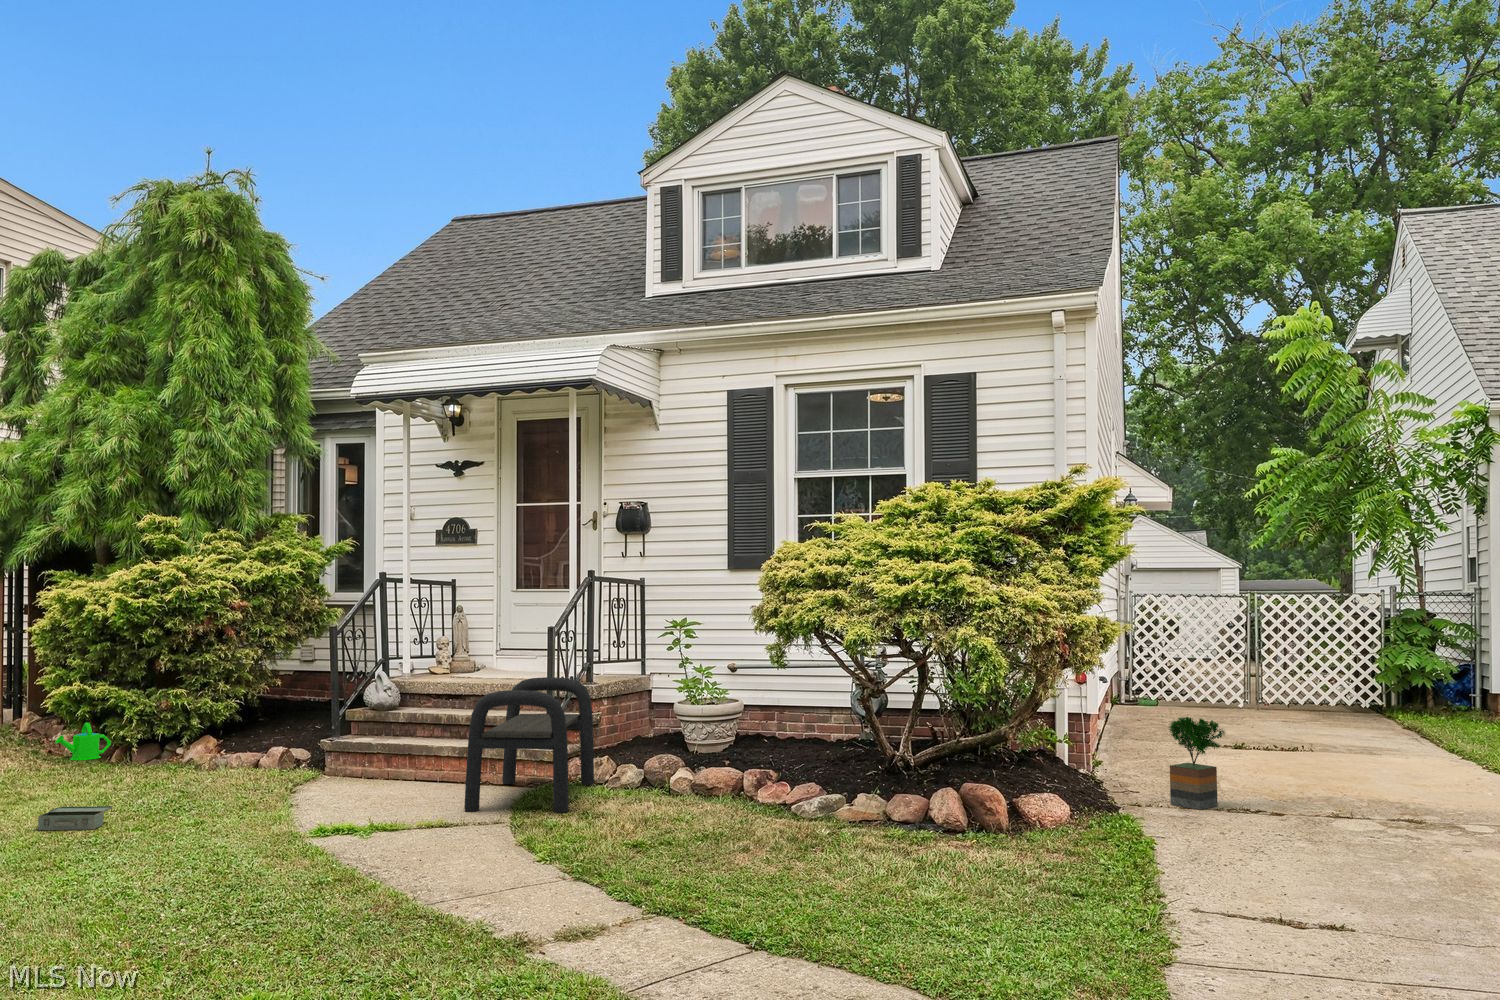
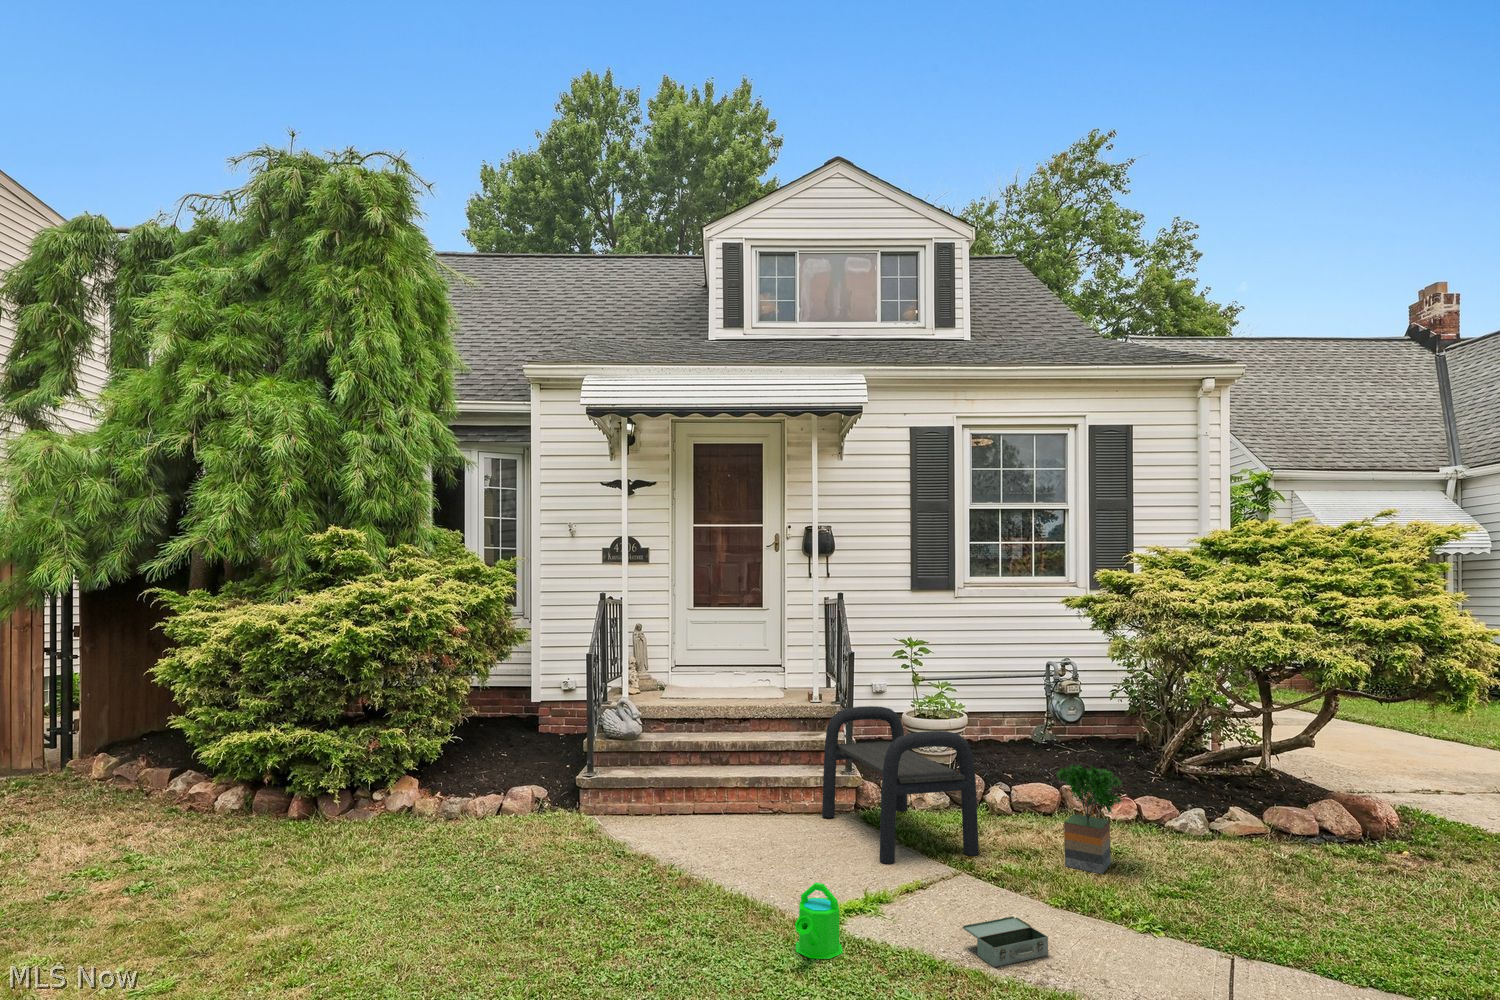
potted tree: present [1169,717,1225,810] -> present [1057,765,1122,874]
watering can: present [55,722,111,760] -> present [795,883,843,959]
toolbox: present [38,806,113,830] -> present [963,917,1048,967]

